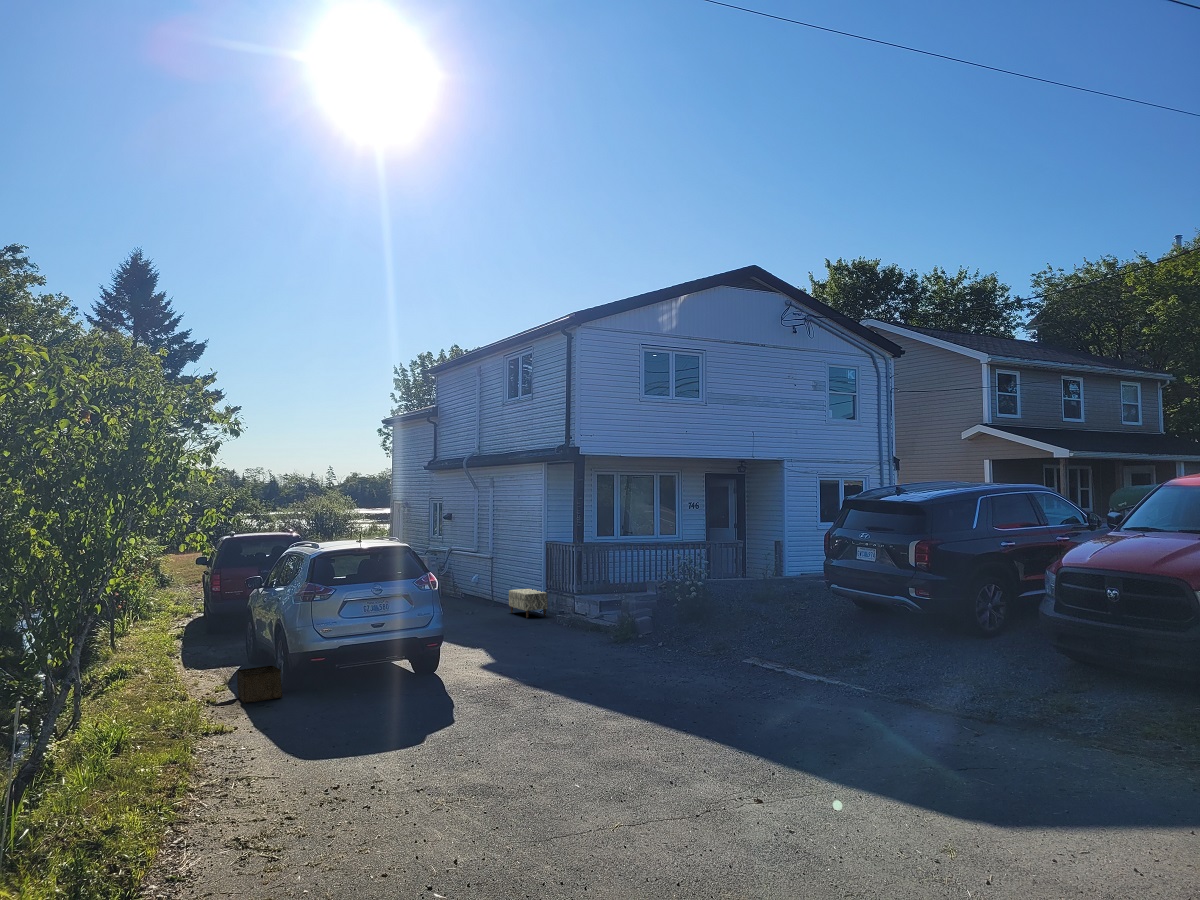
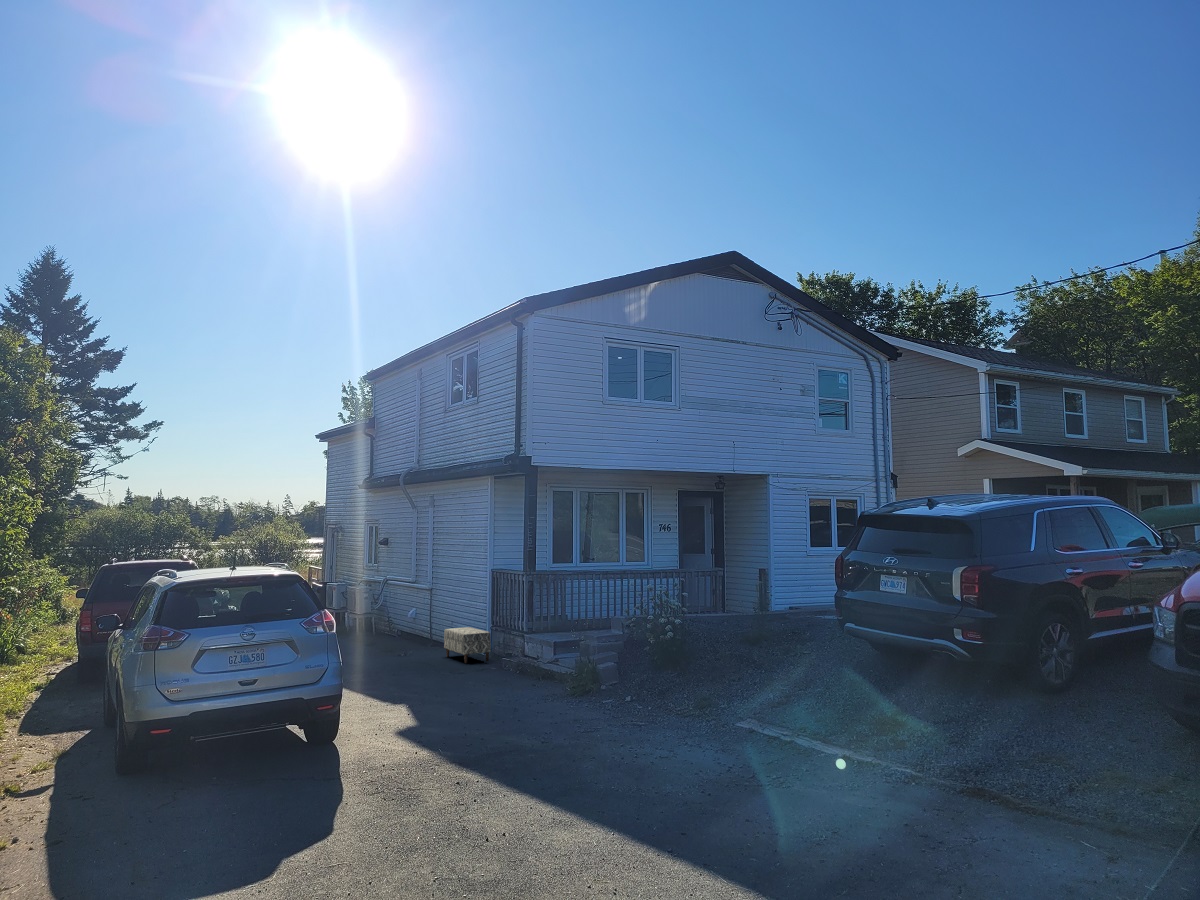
storage bin: present [236,666,283,703] -> none [51,739,115,795]

